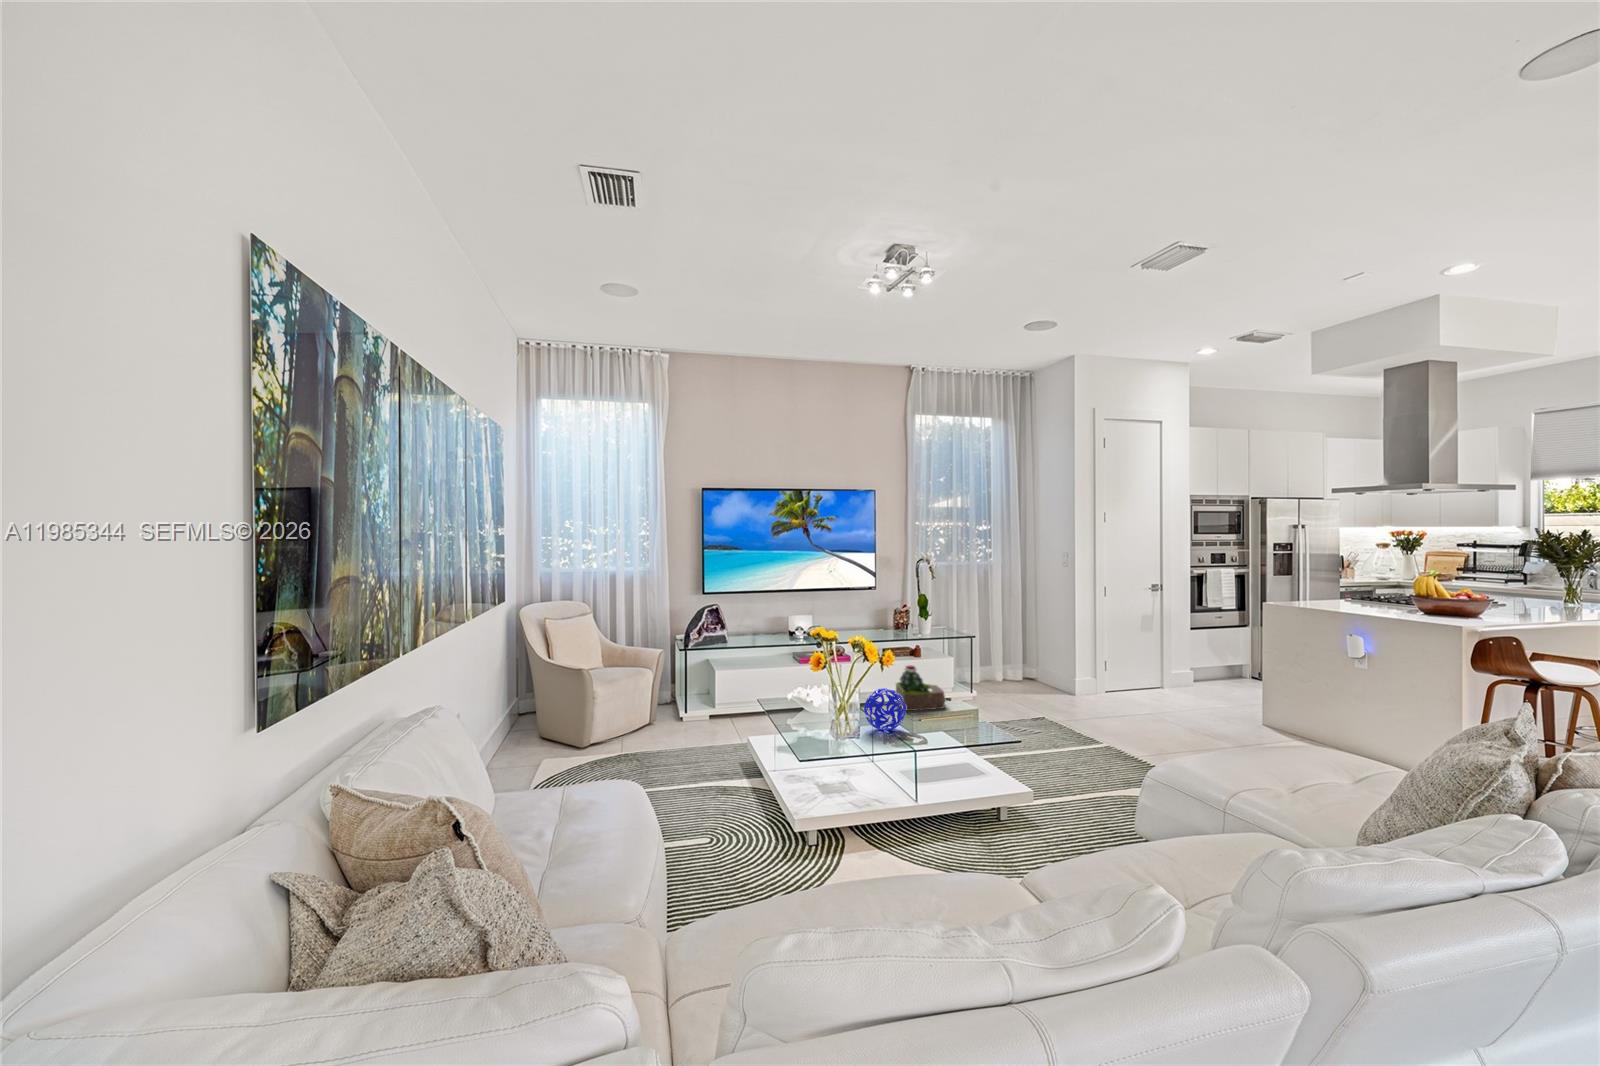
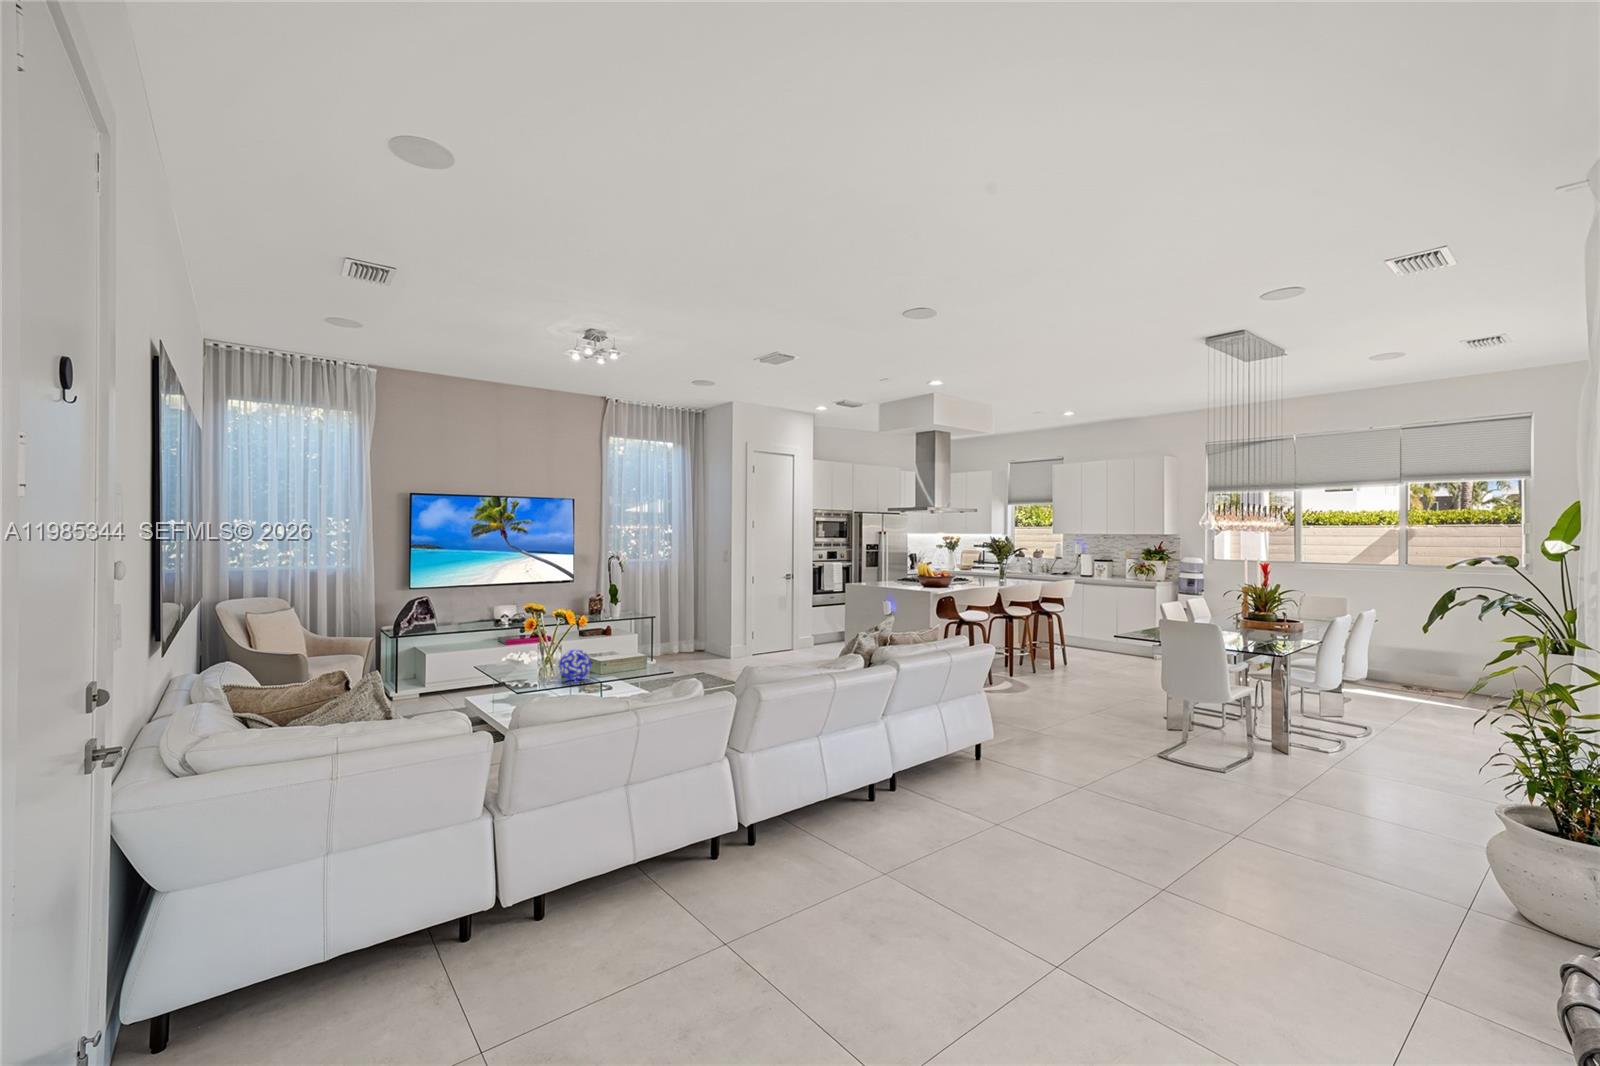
succulent plant: present [896,666,945,711] -> none [585,635,623,669]

